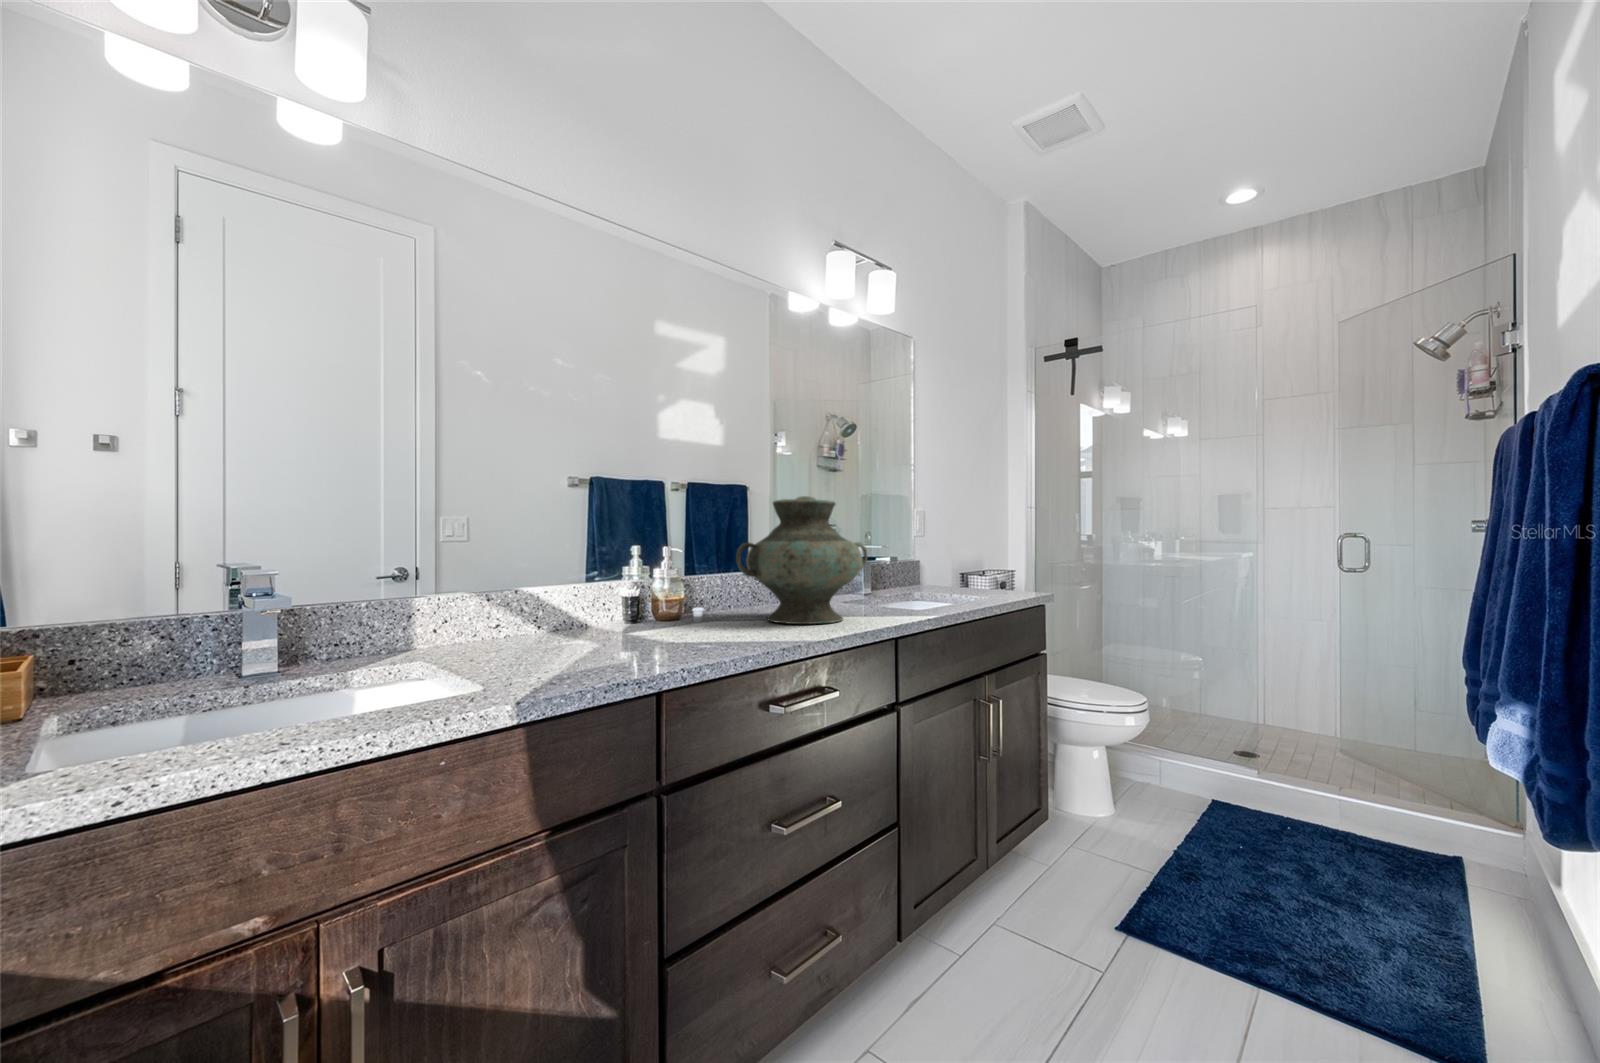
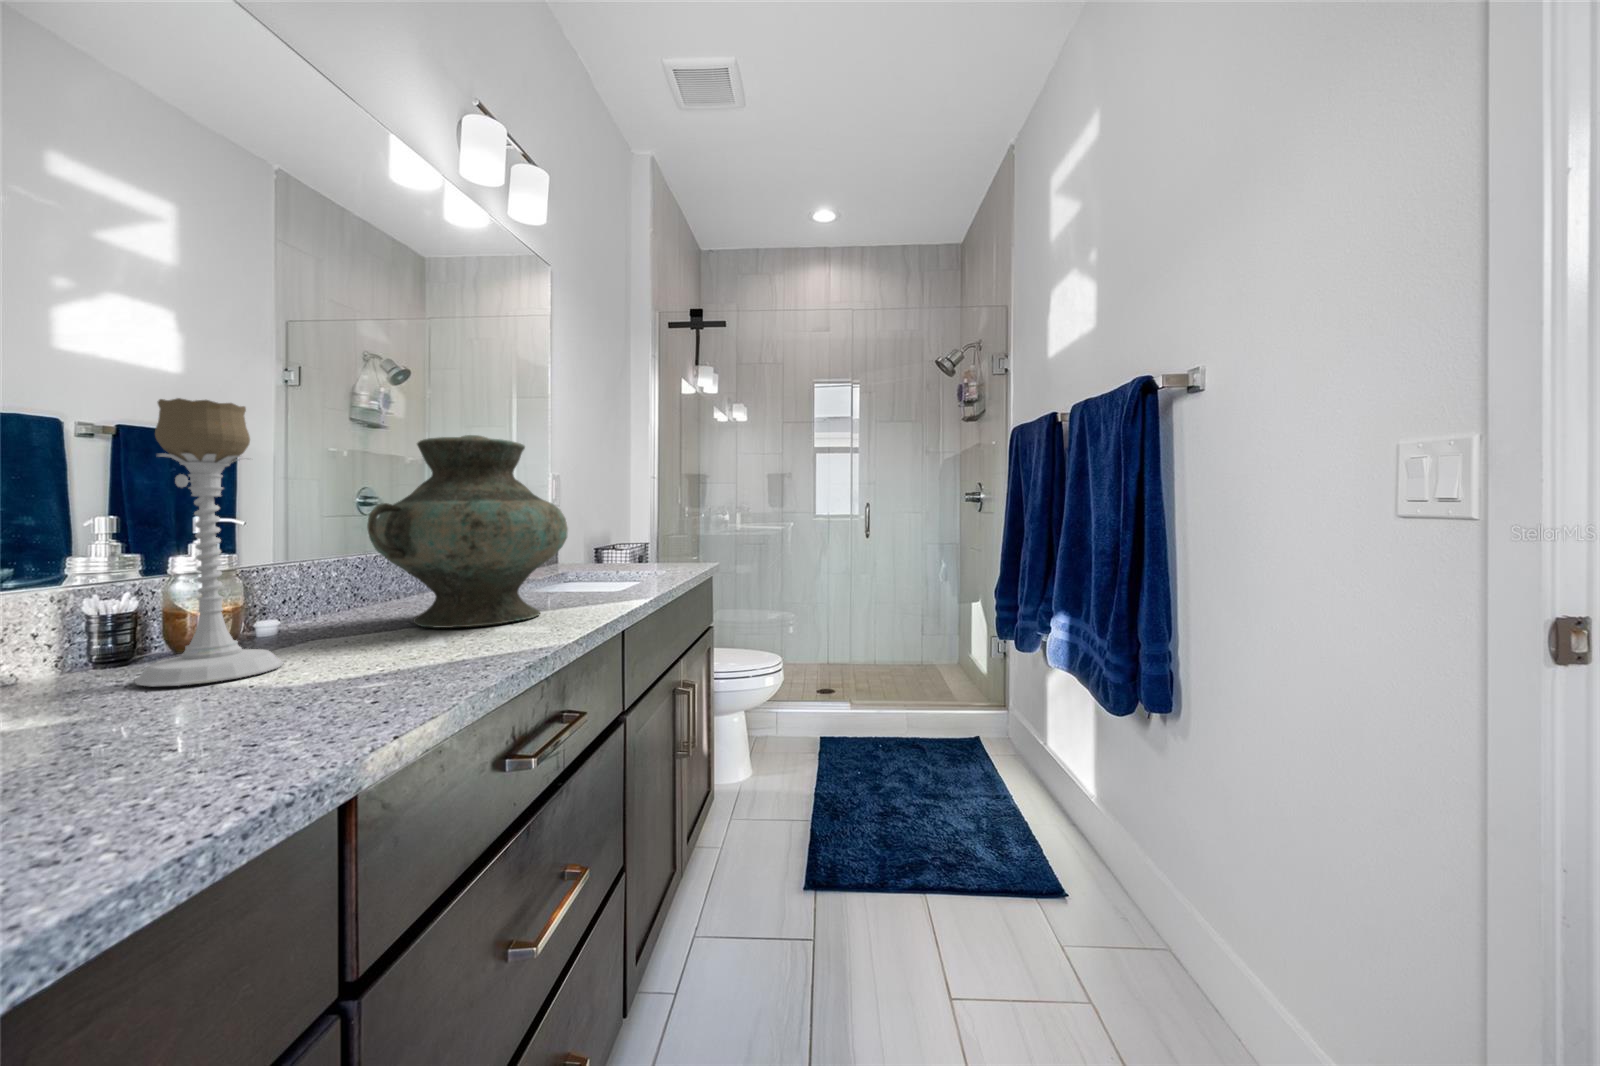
candle holder: none [629,492,687,636] -> present [135,398,284,687]

